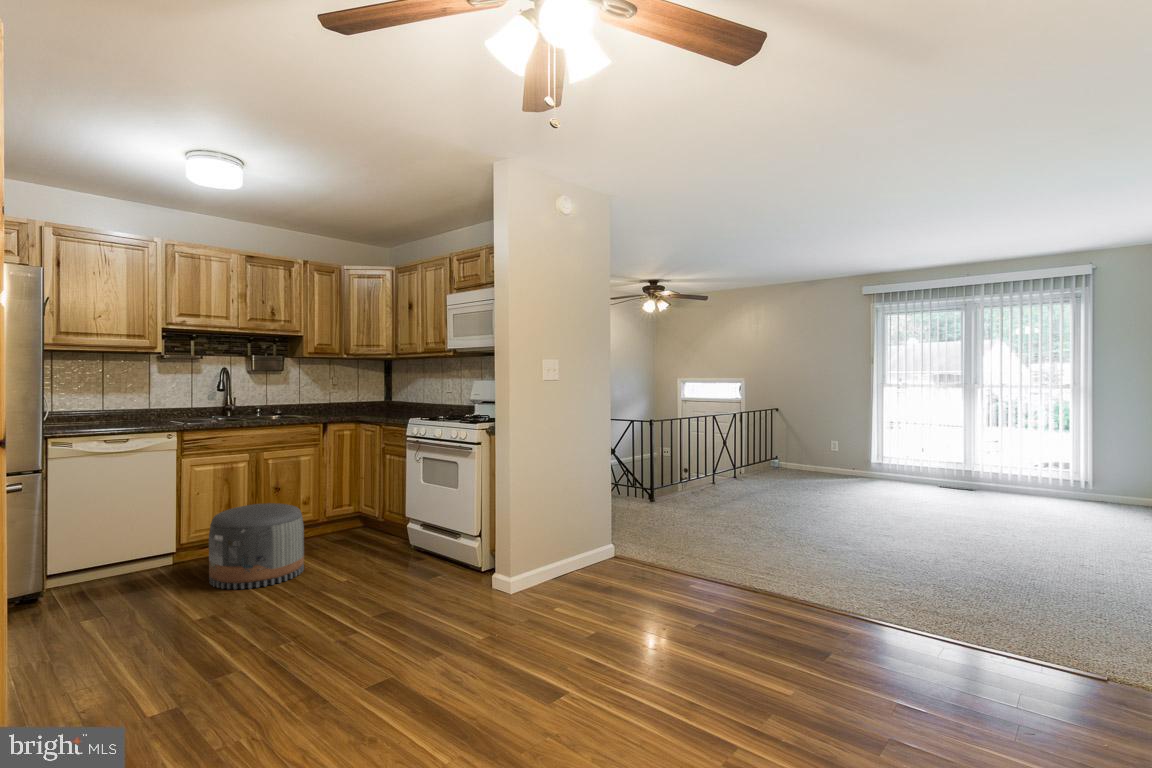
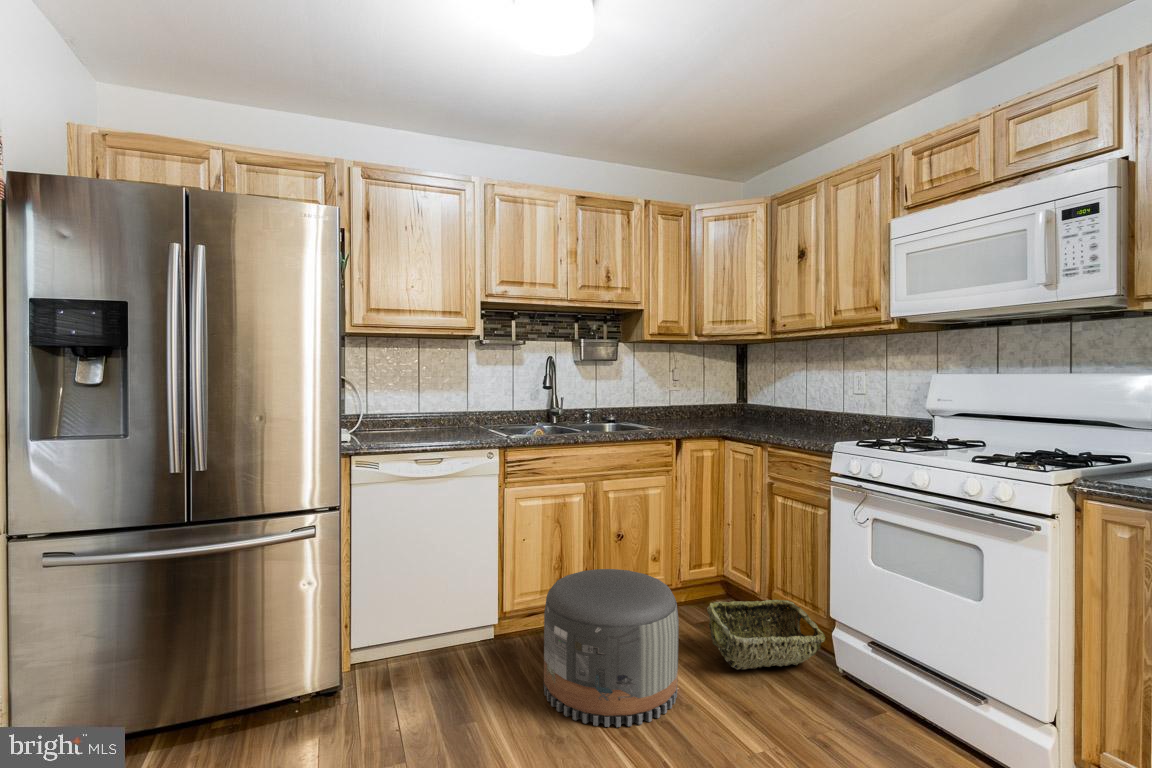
woven basket: none [331,516,403,557] -> present [707,600,825,670]

